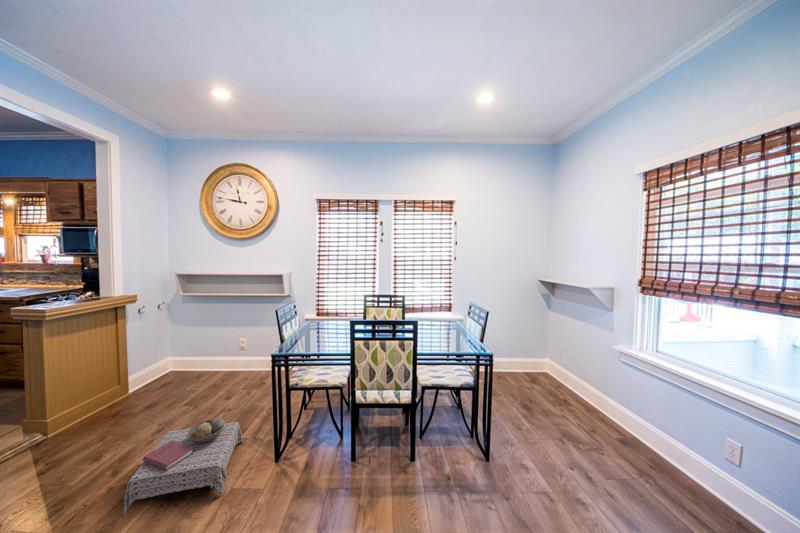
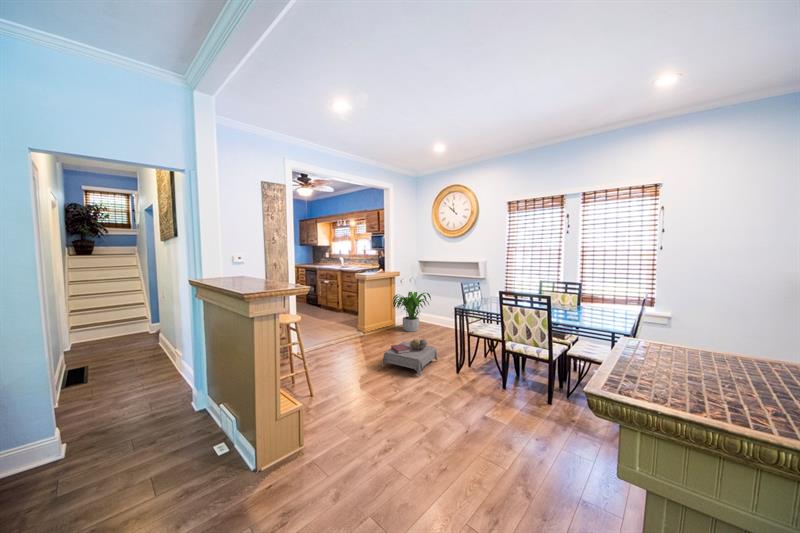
potted plant: none [122,325,204,397] -> present [393,292,431,332]

